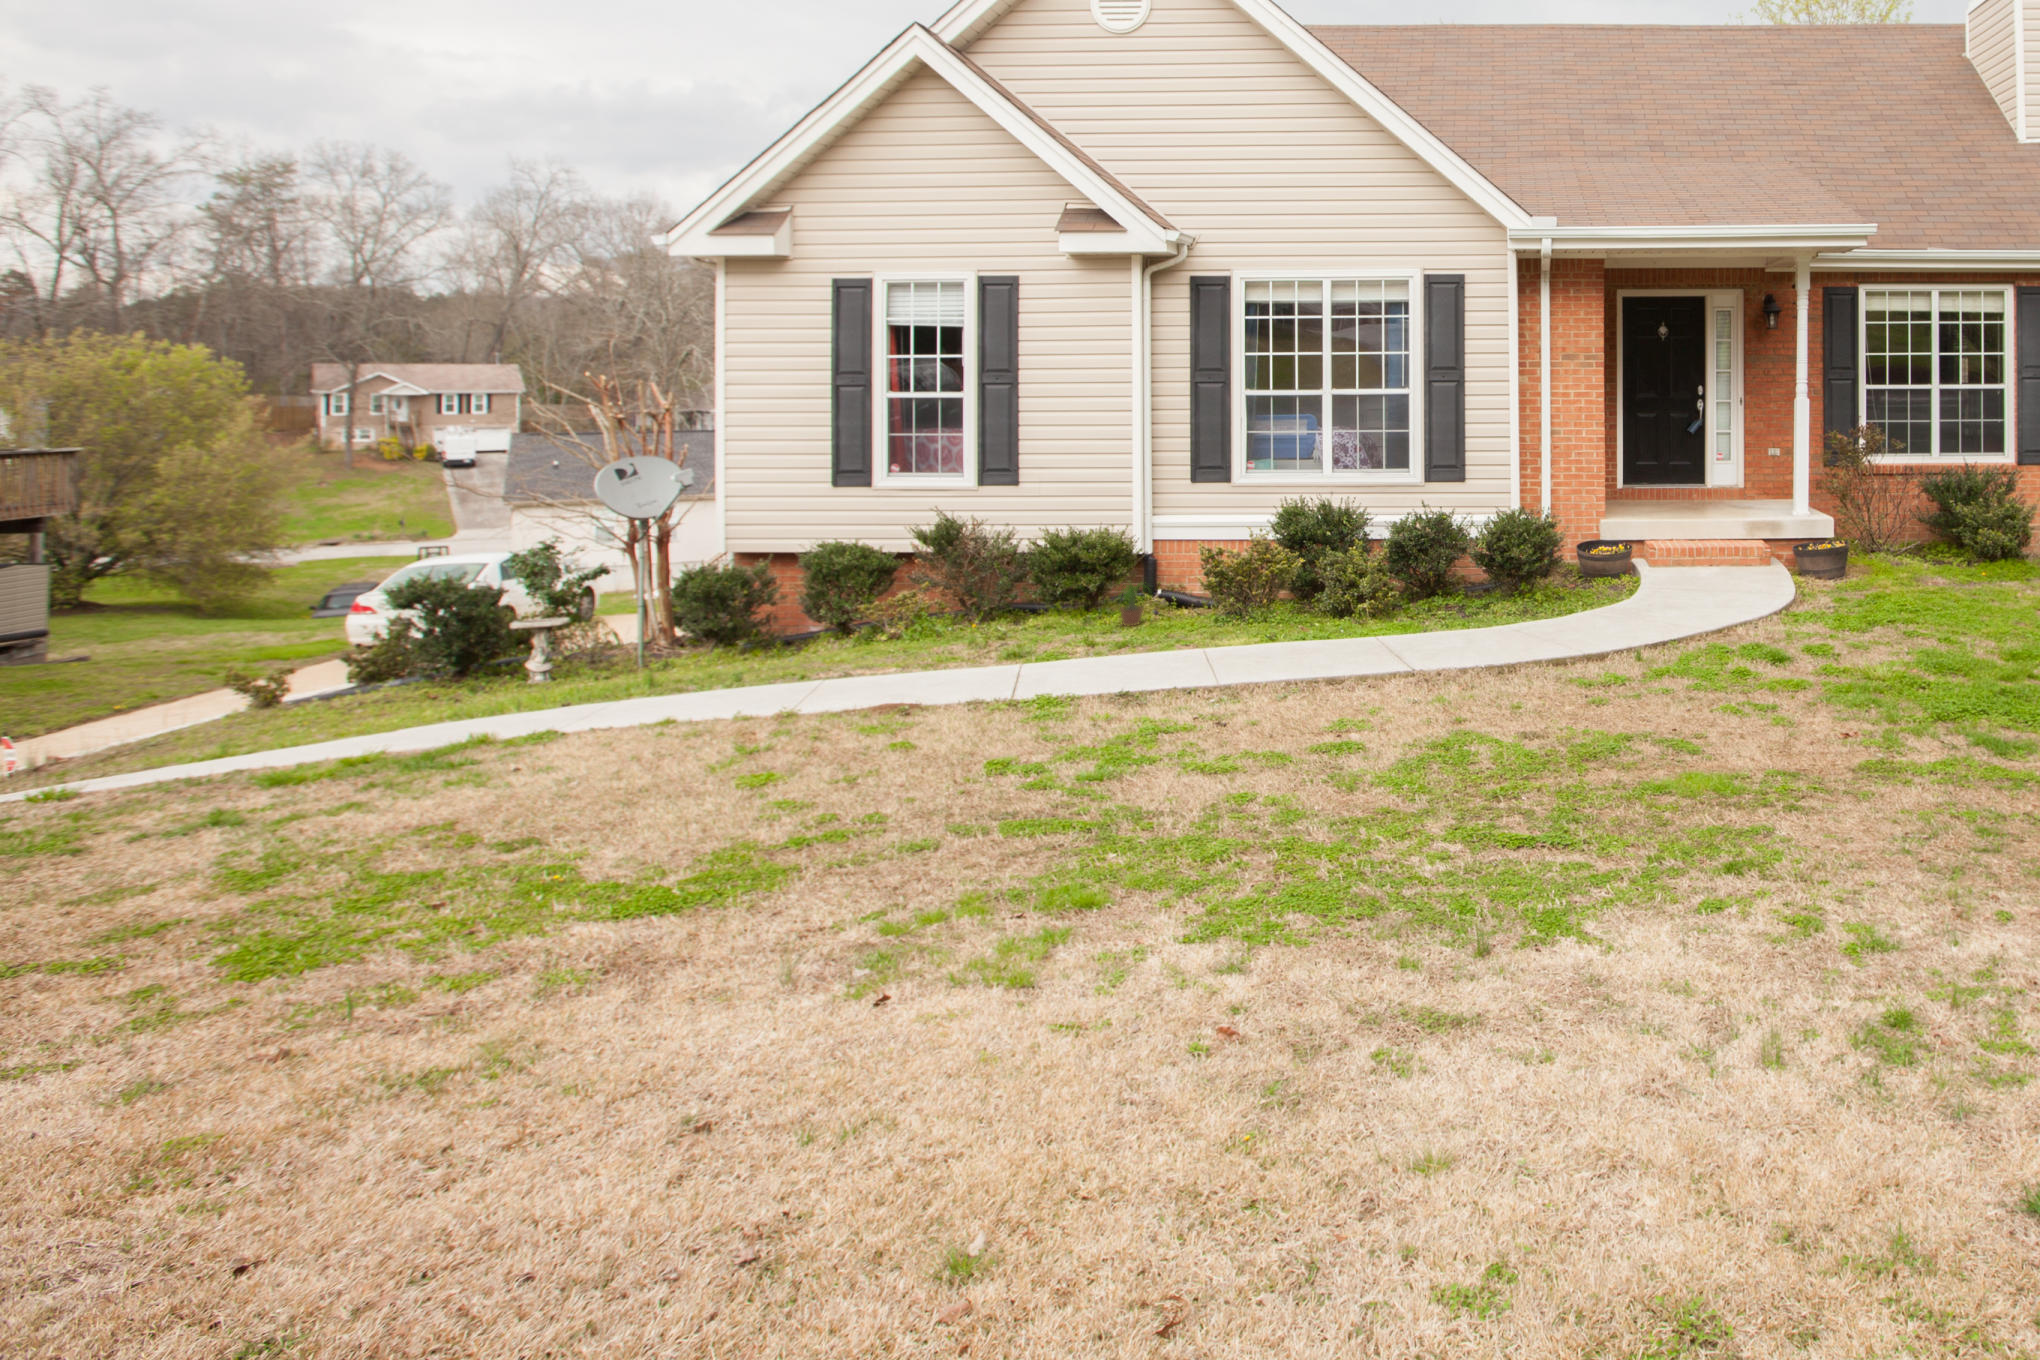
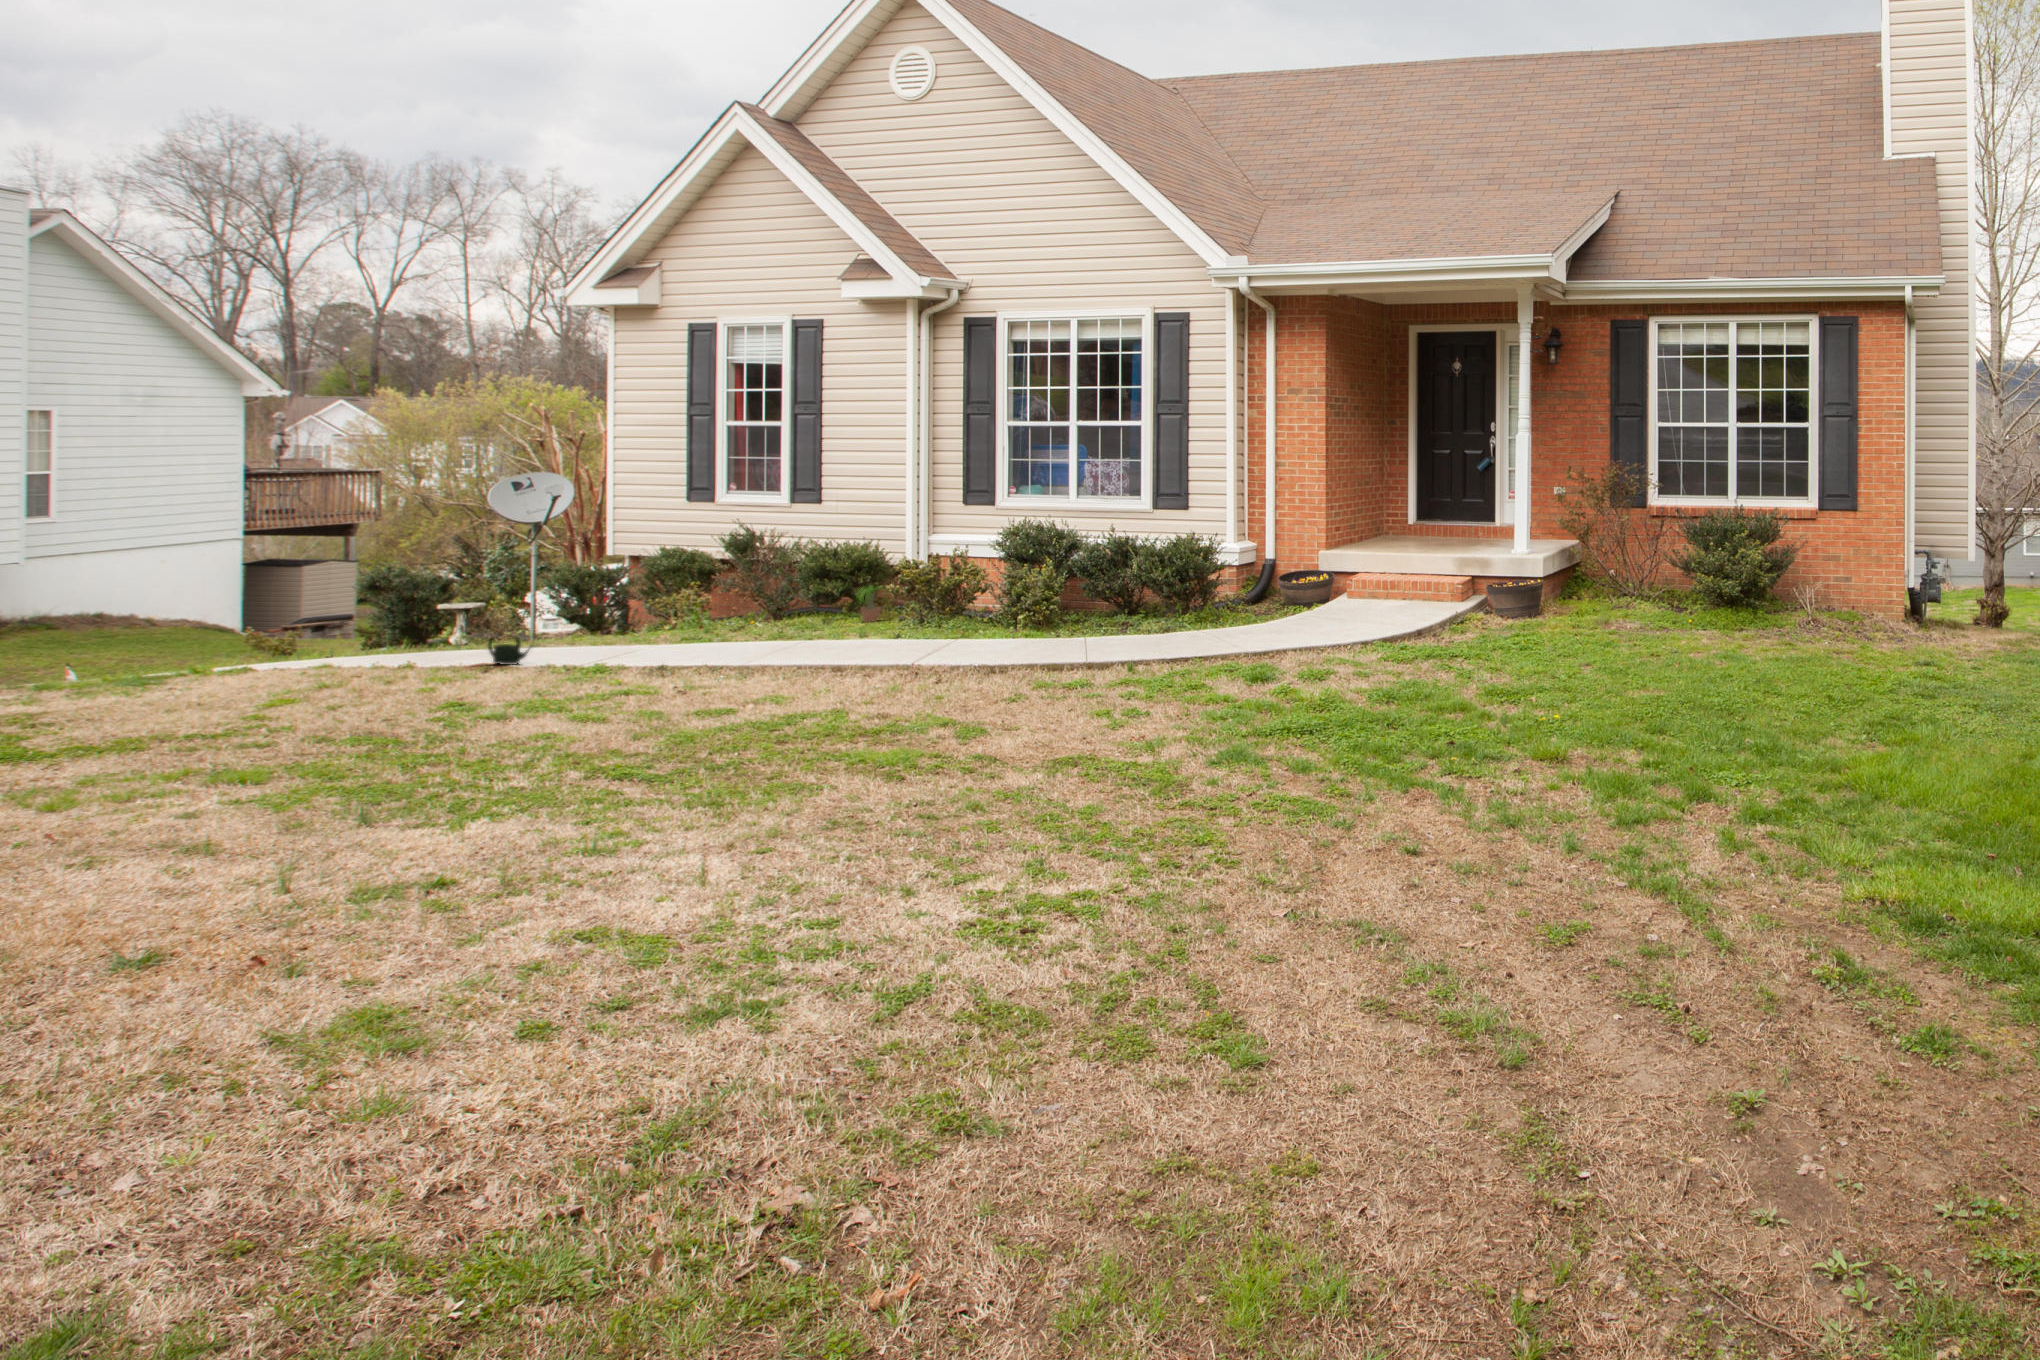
watering can: none [793,712,871,757] -> present [488,636,530,665]

